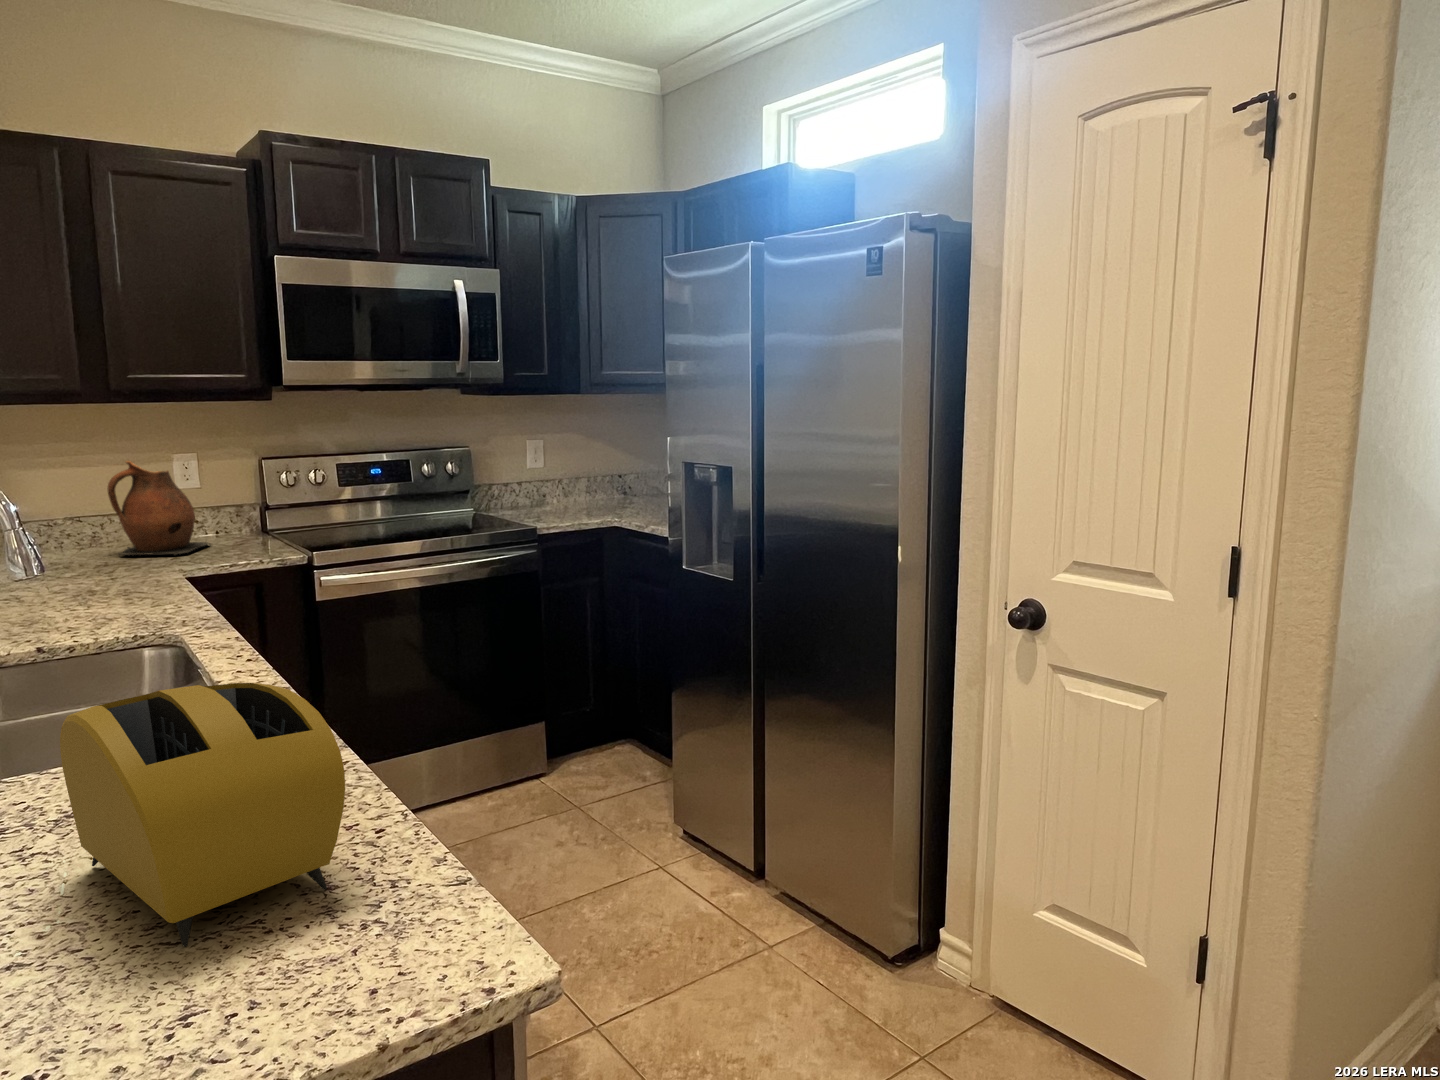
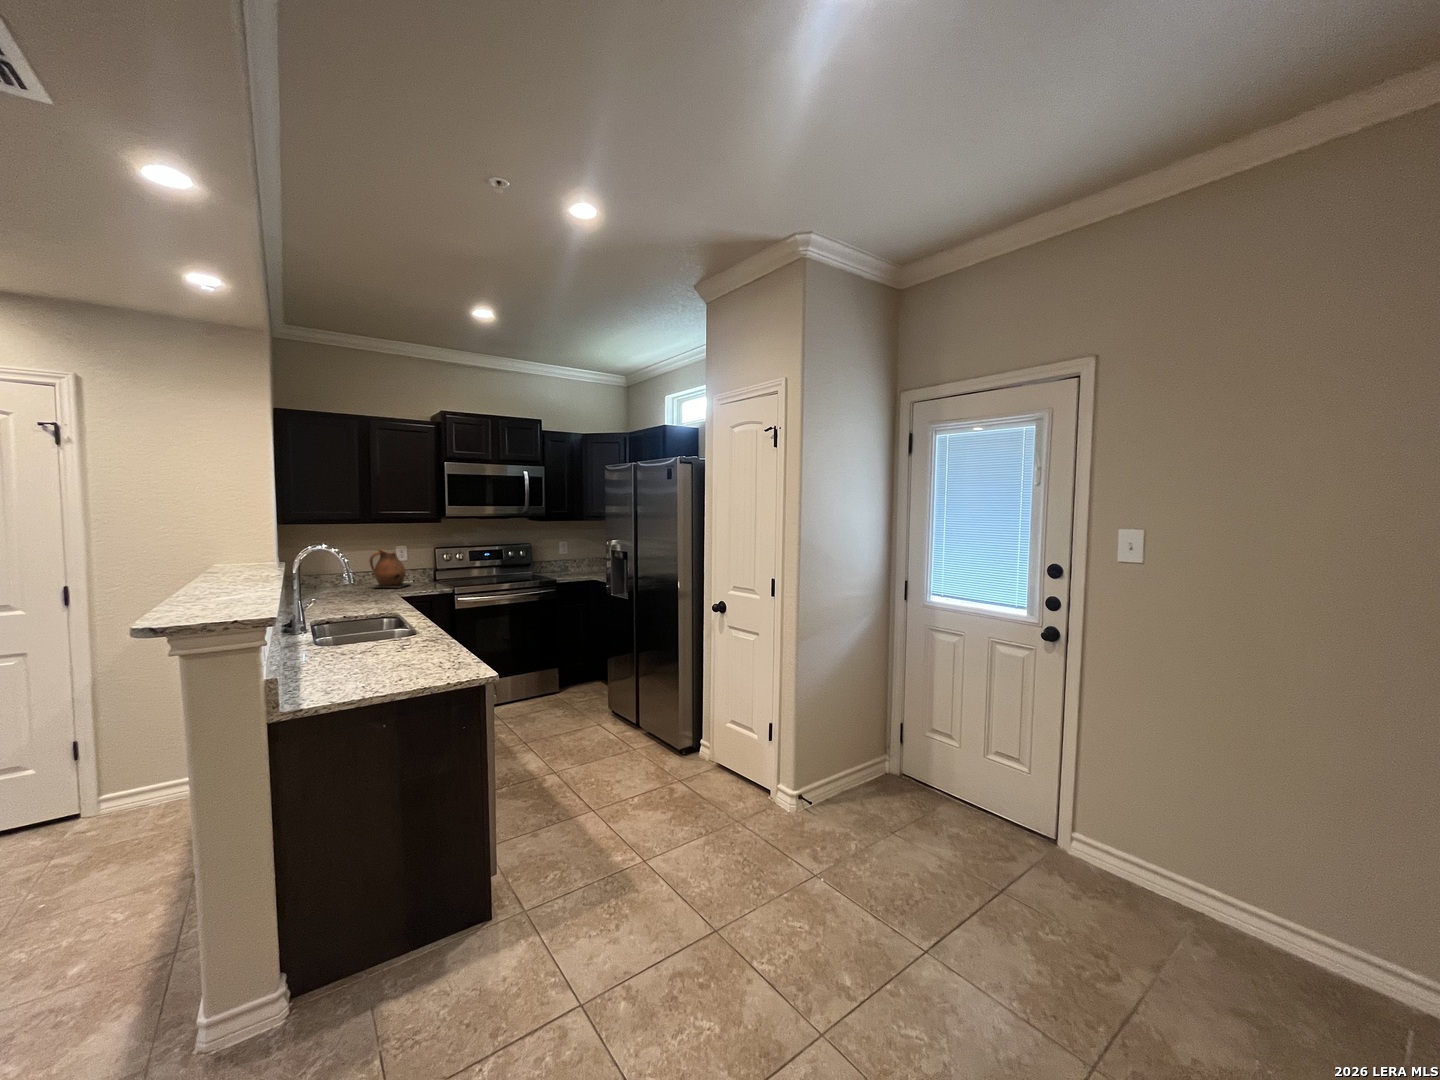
toaster: present [60,683,345,947] -> none [369,608,446,669]

